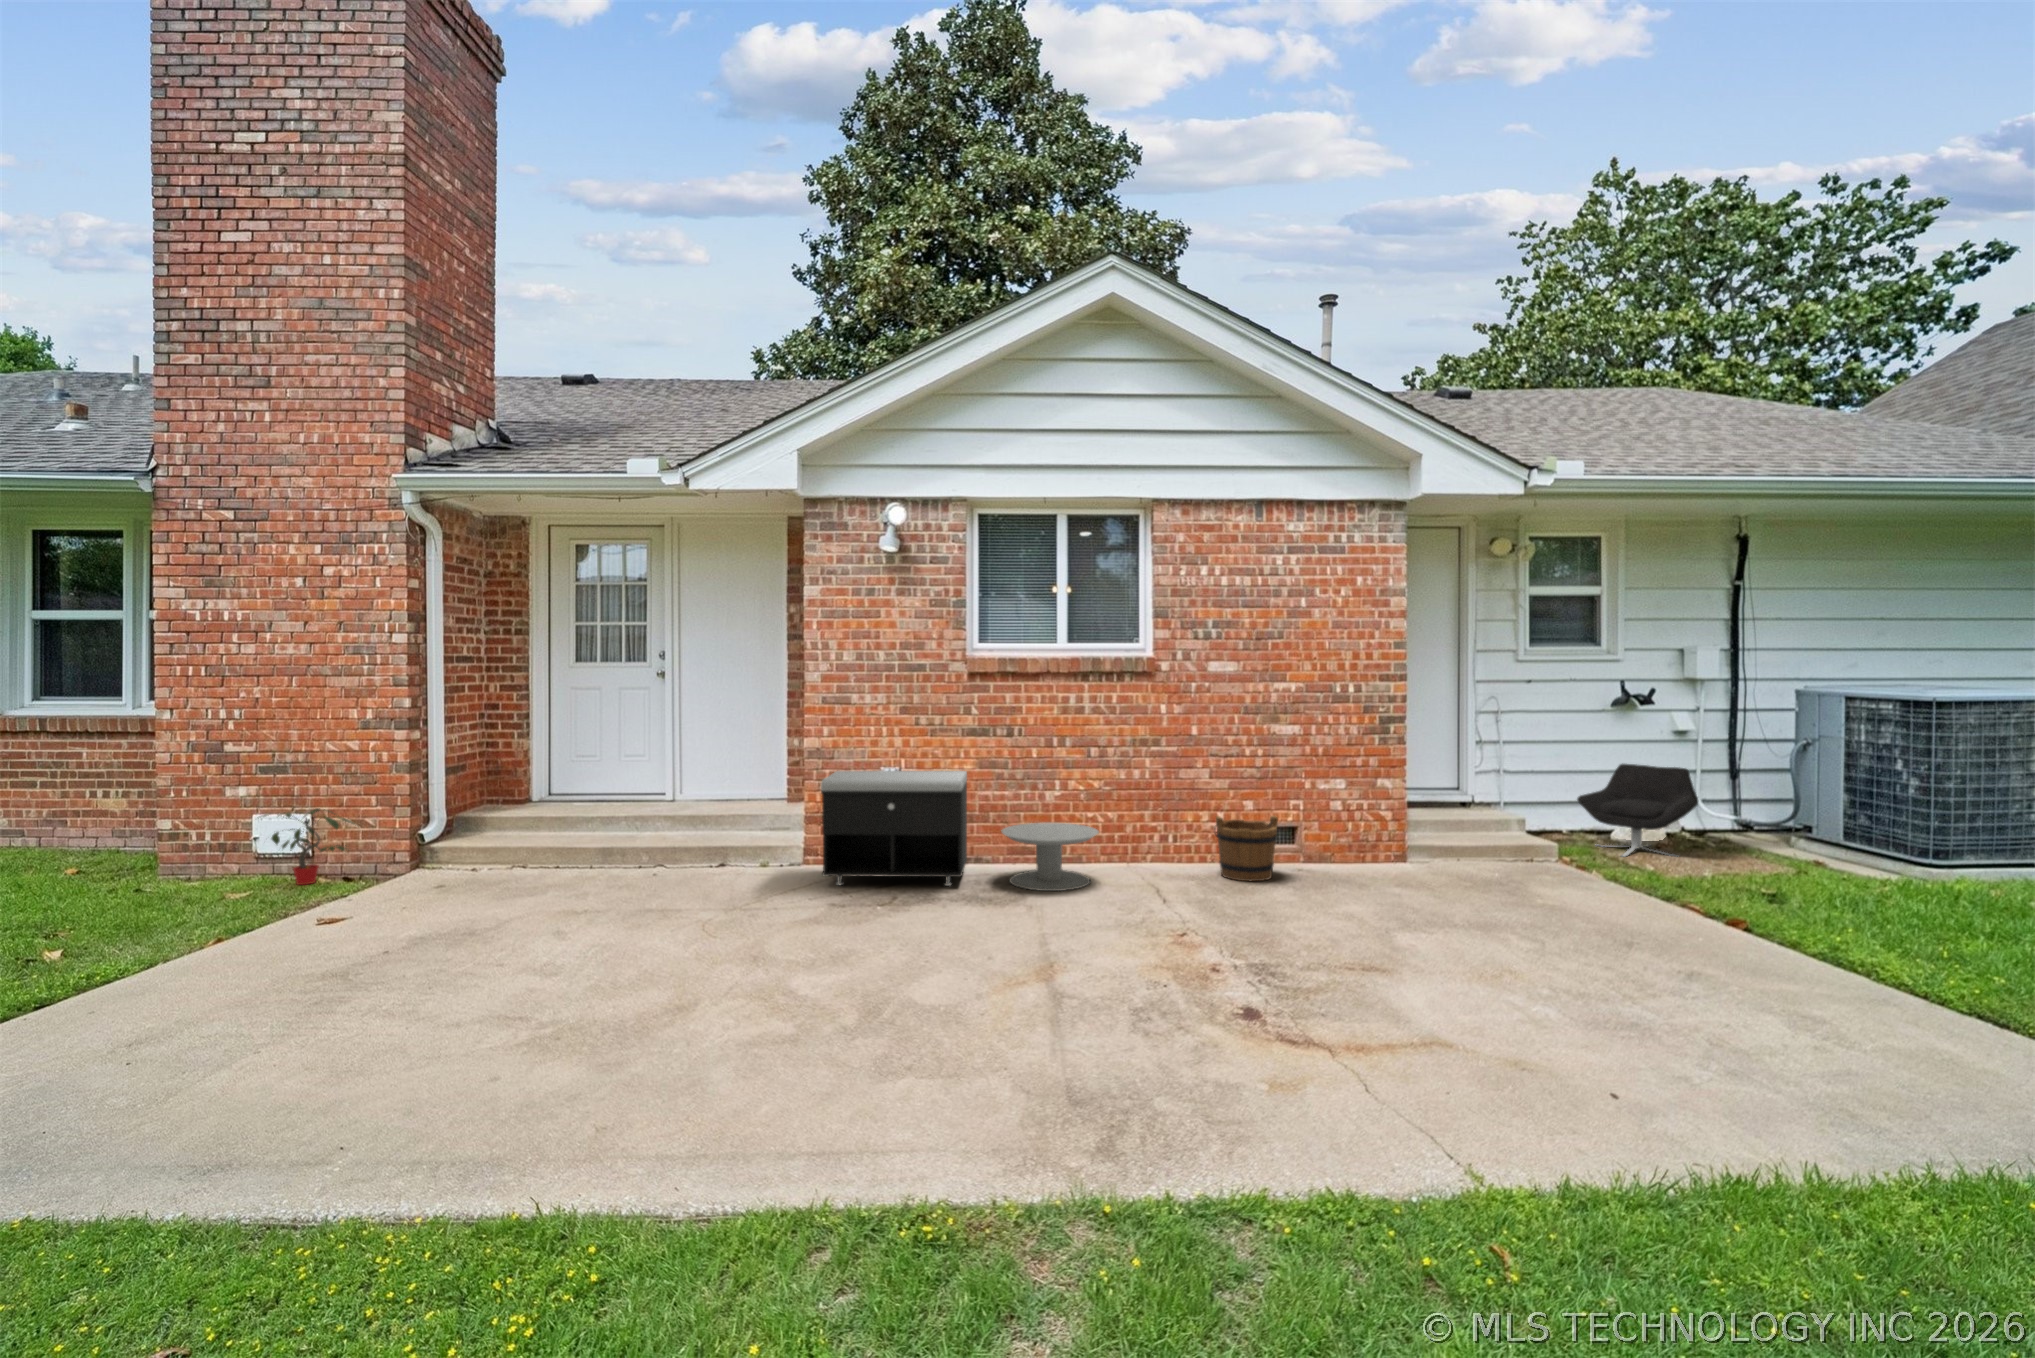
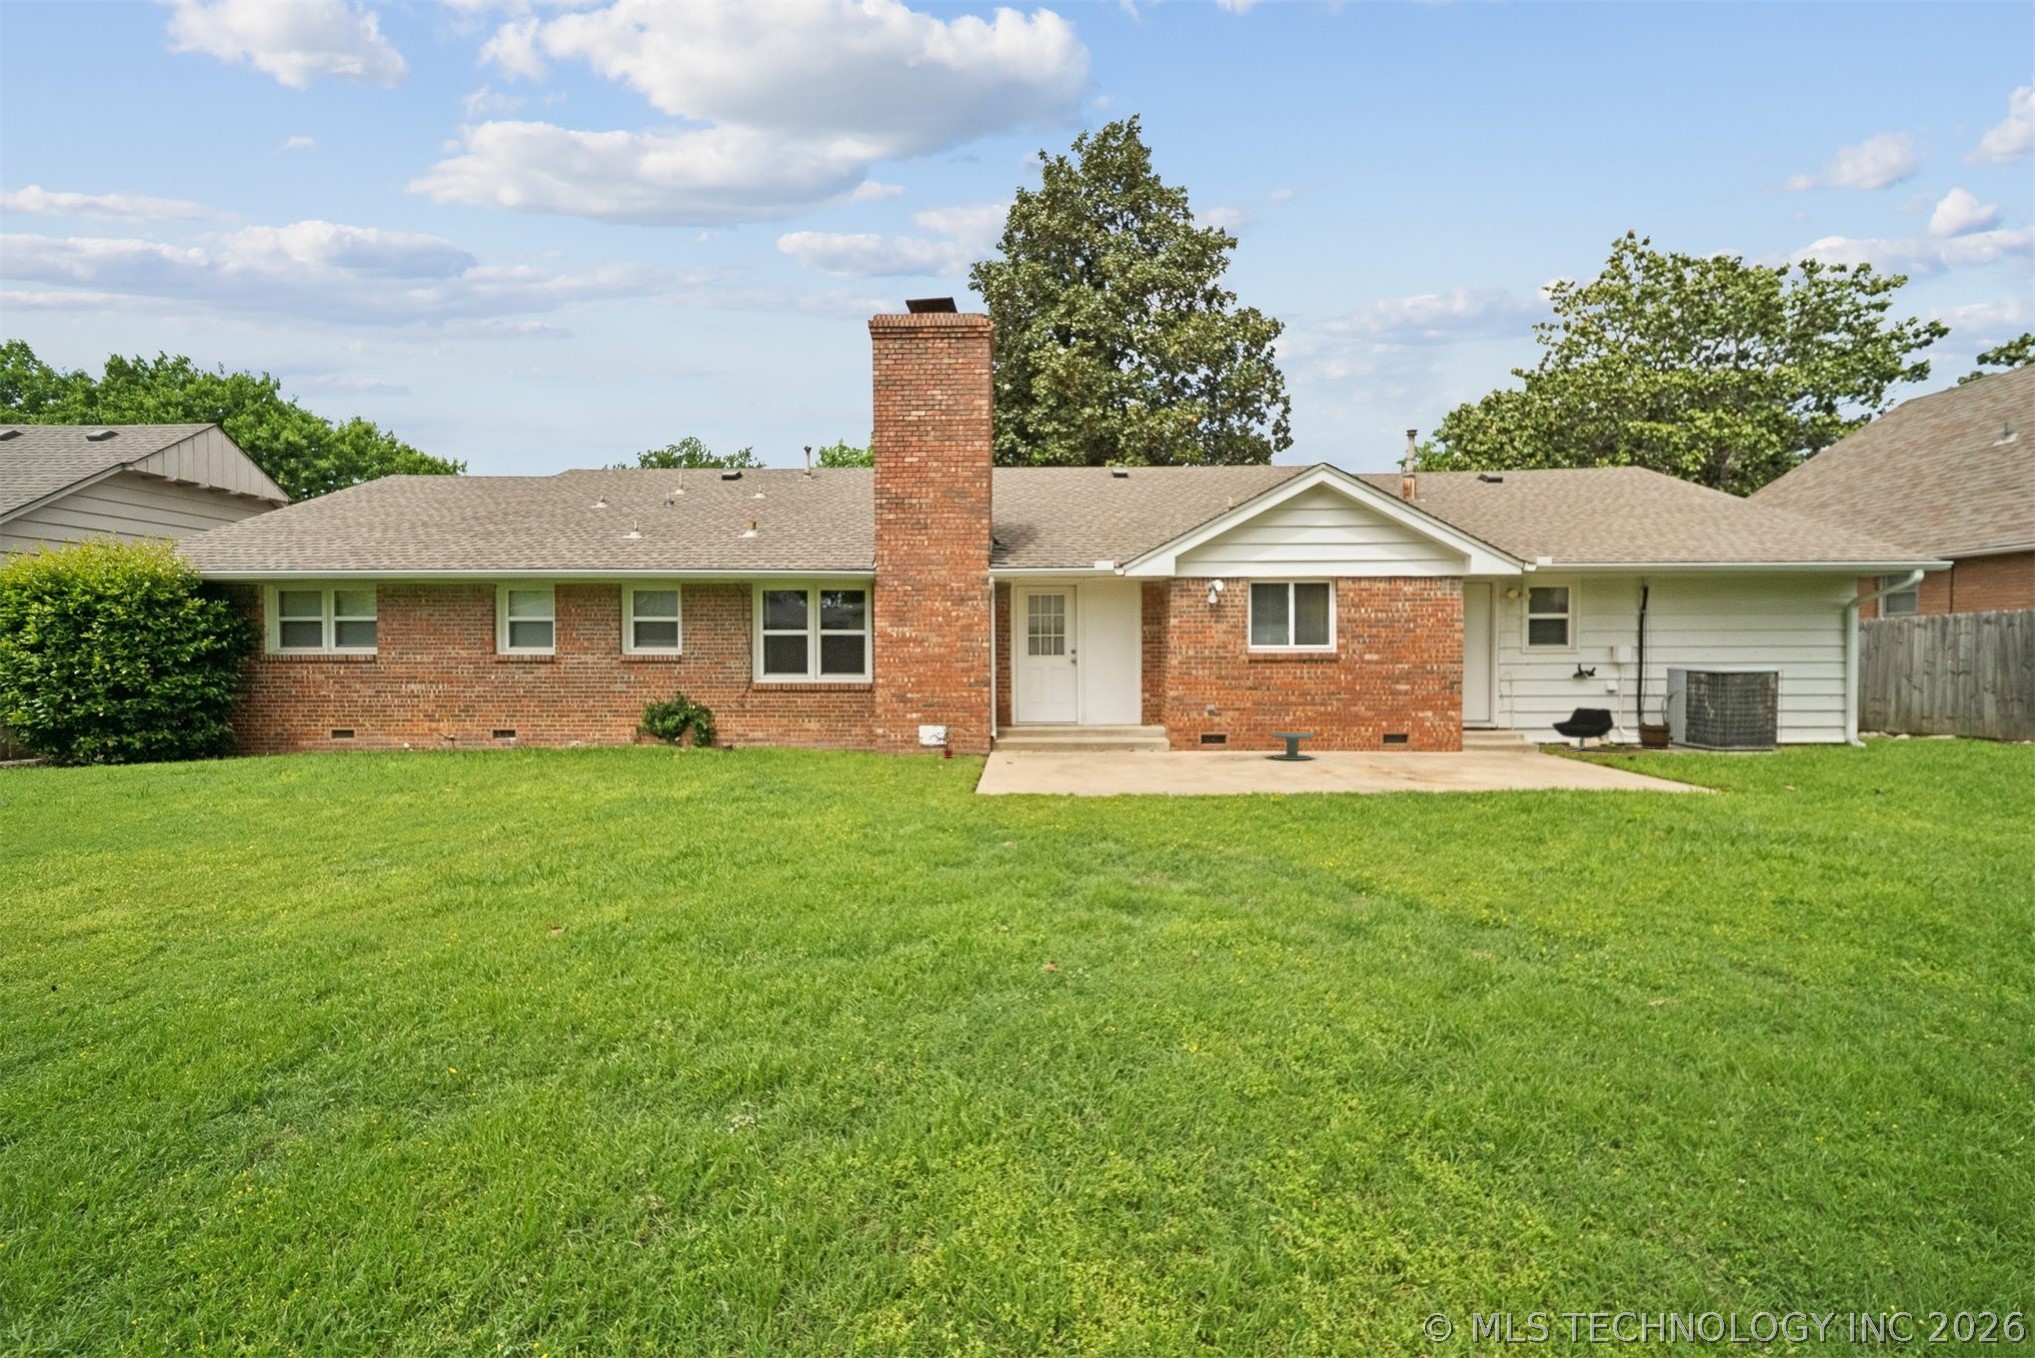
storage bench: present [821,771,967,886] -> none [1186,707,1255,759]
bucket: present [1215,815,1278,881] -> present [1639,721,1671,749]

